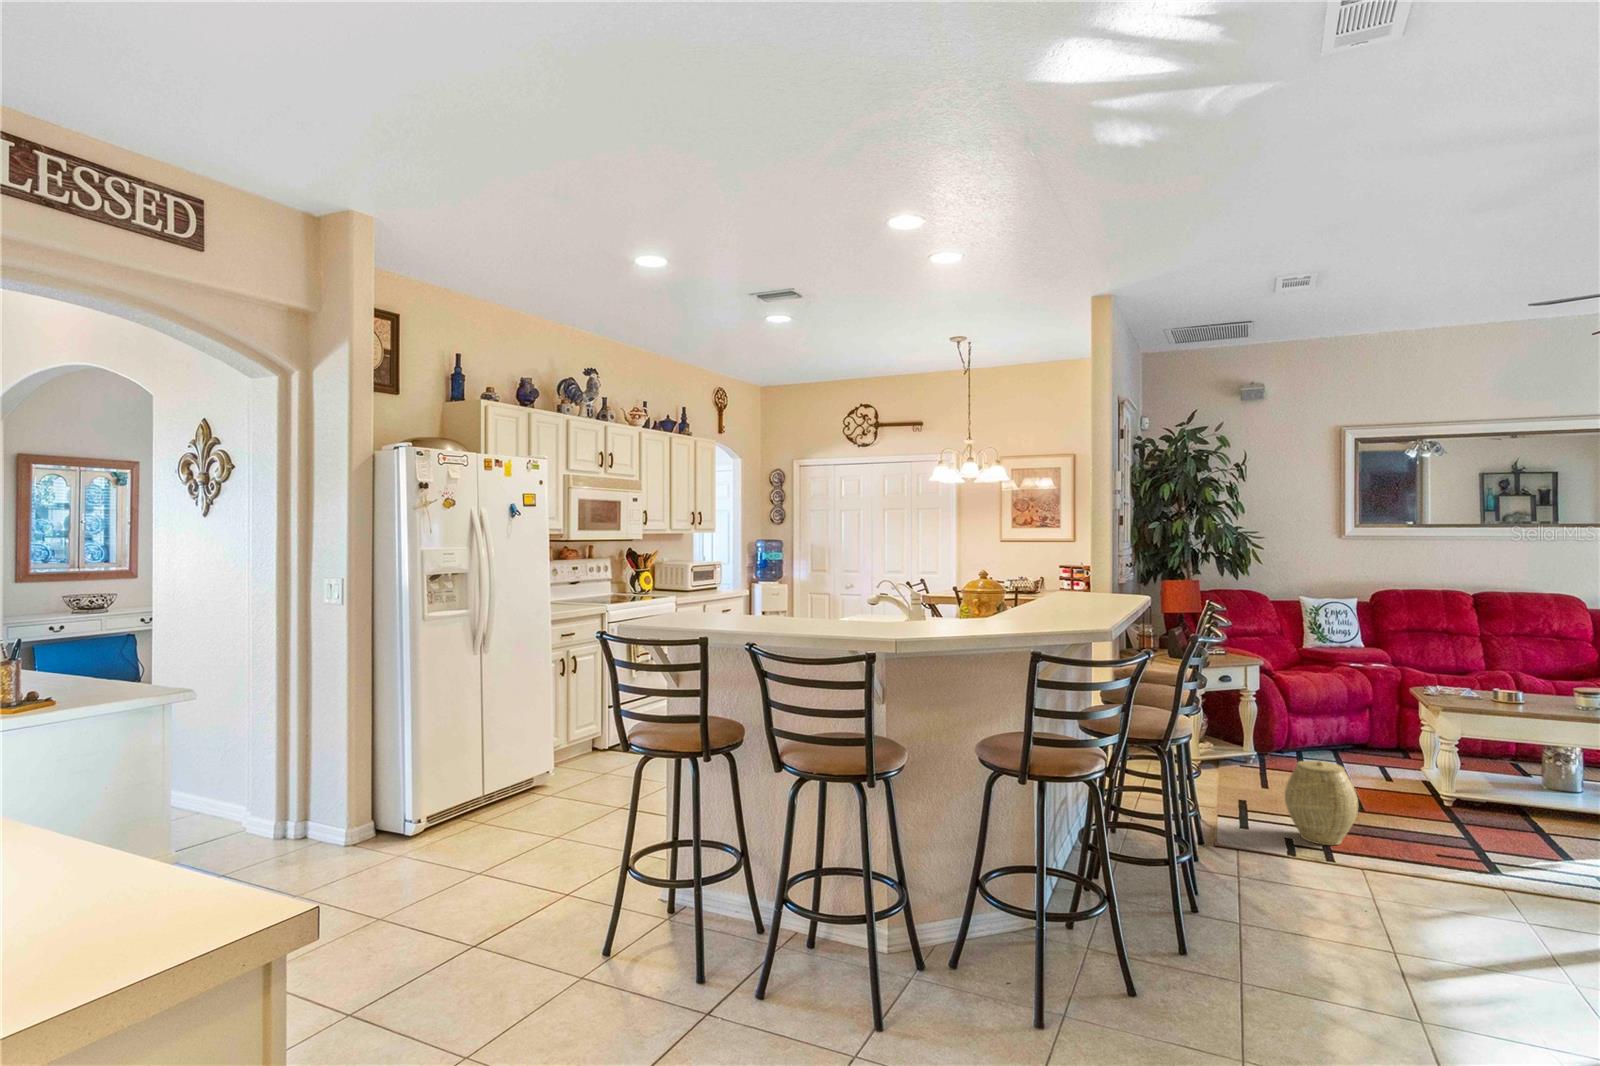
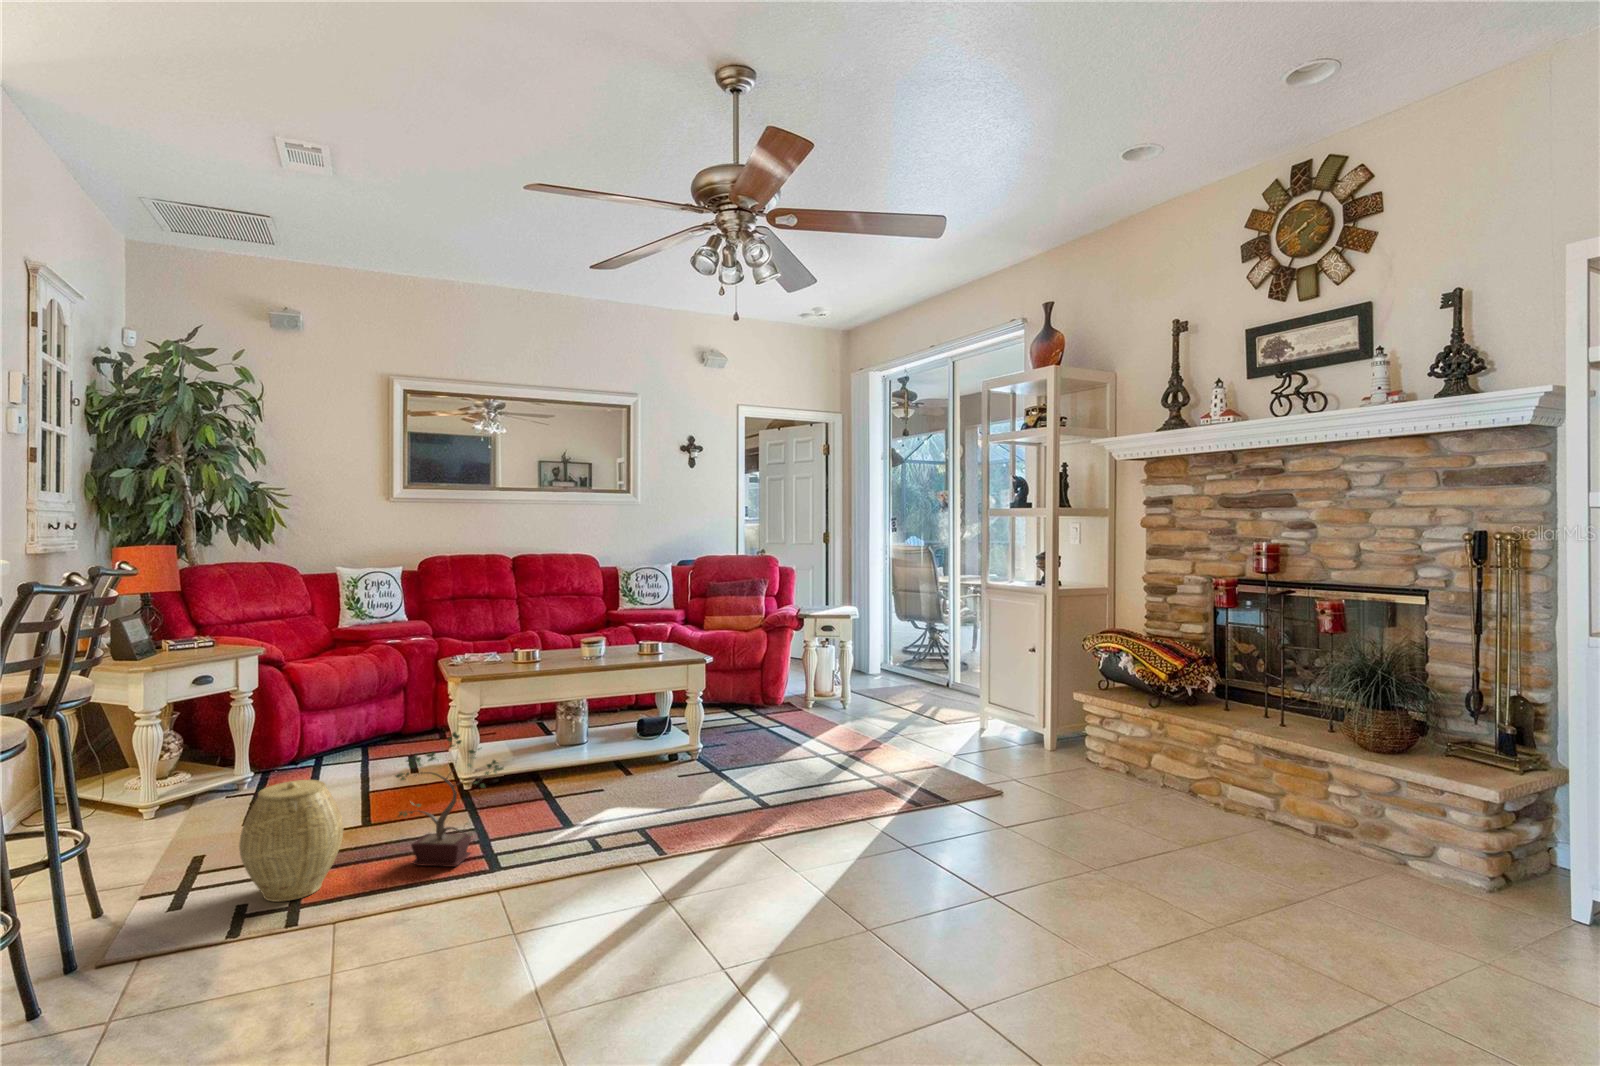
potted plant: none [1395,748,1505,860] -> present [396,732,503,867]

